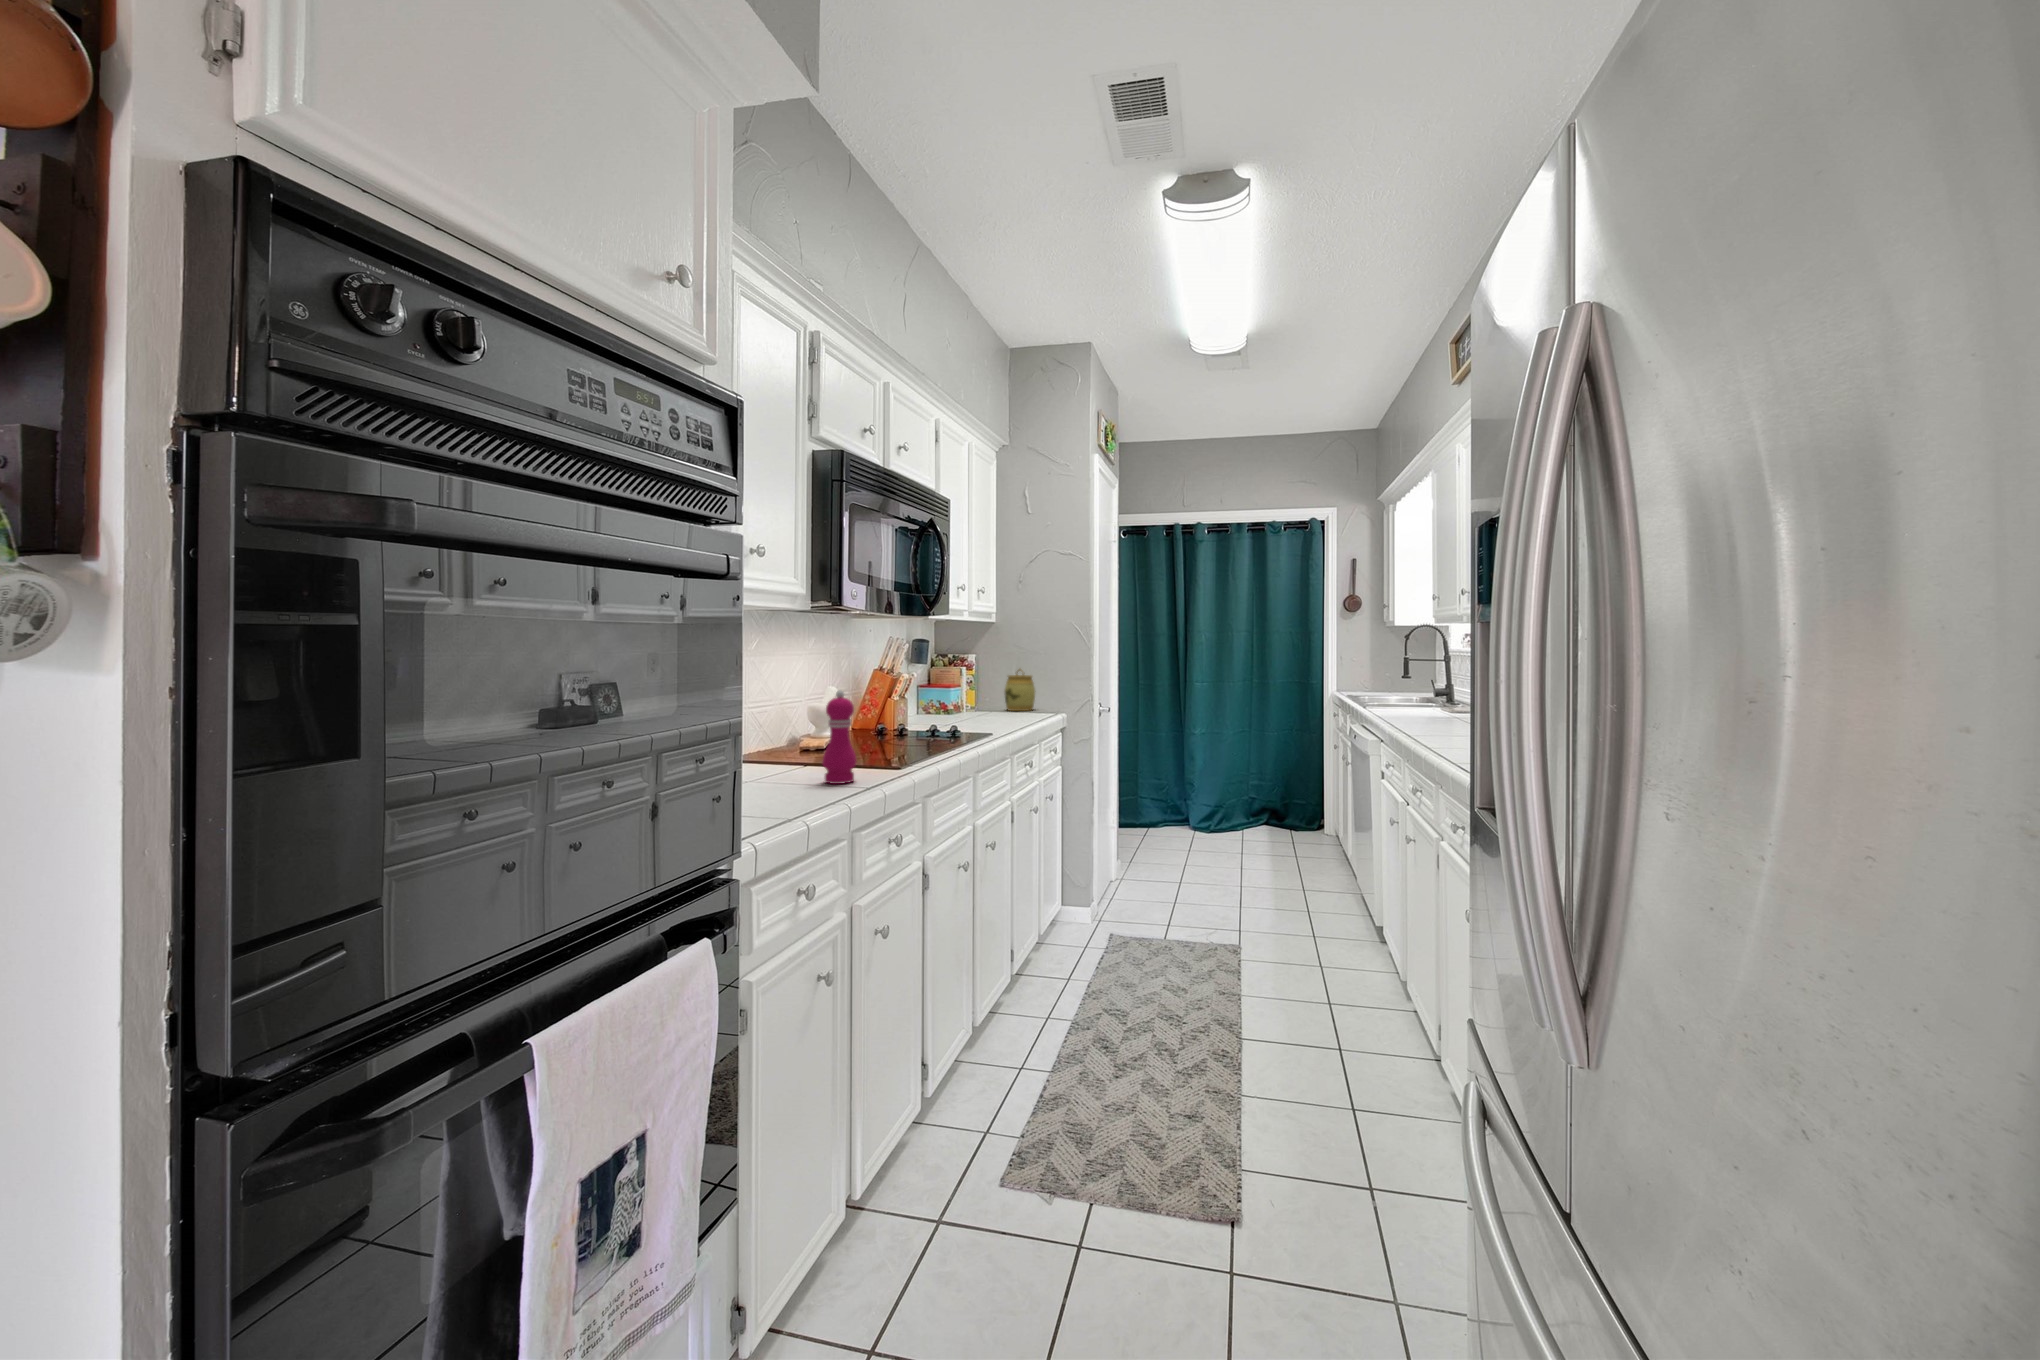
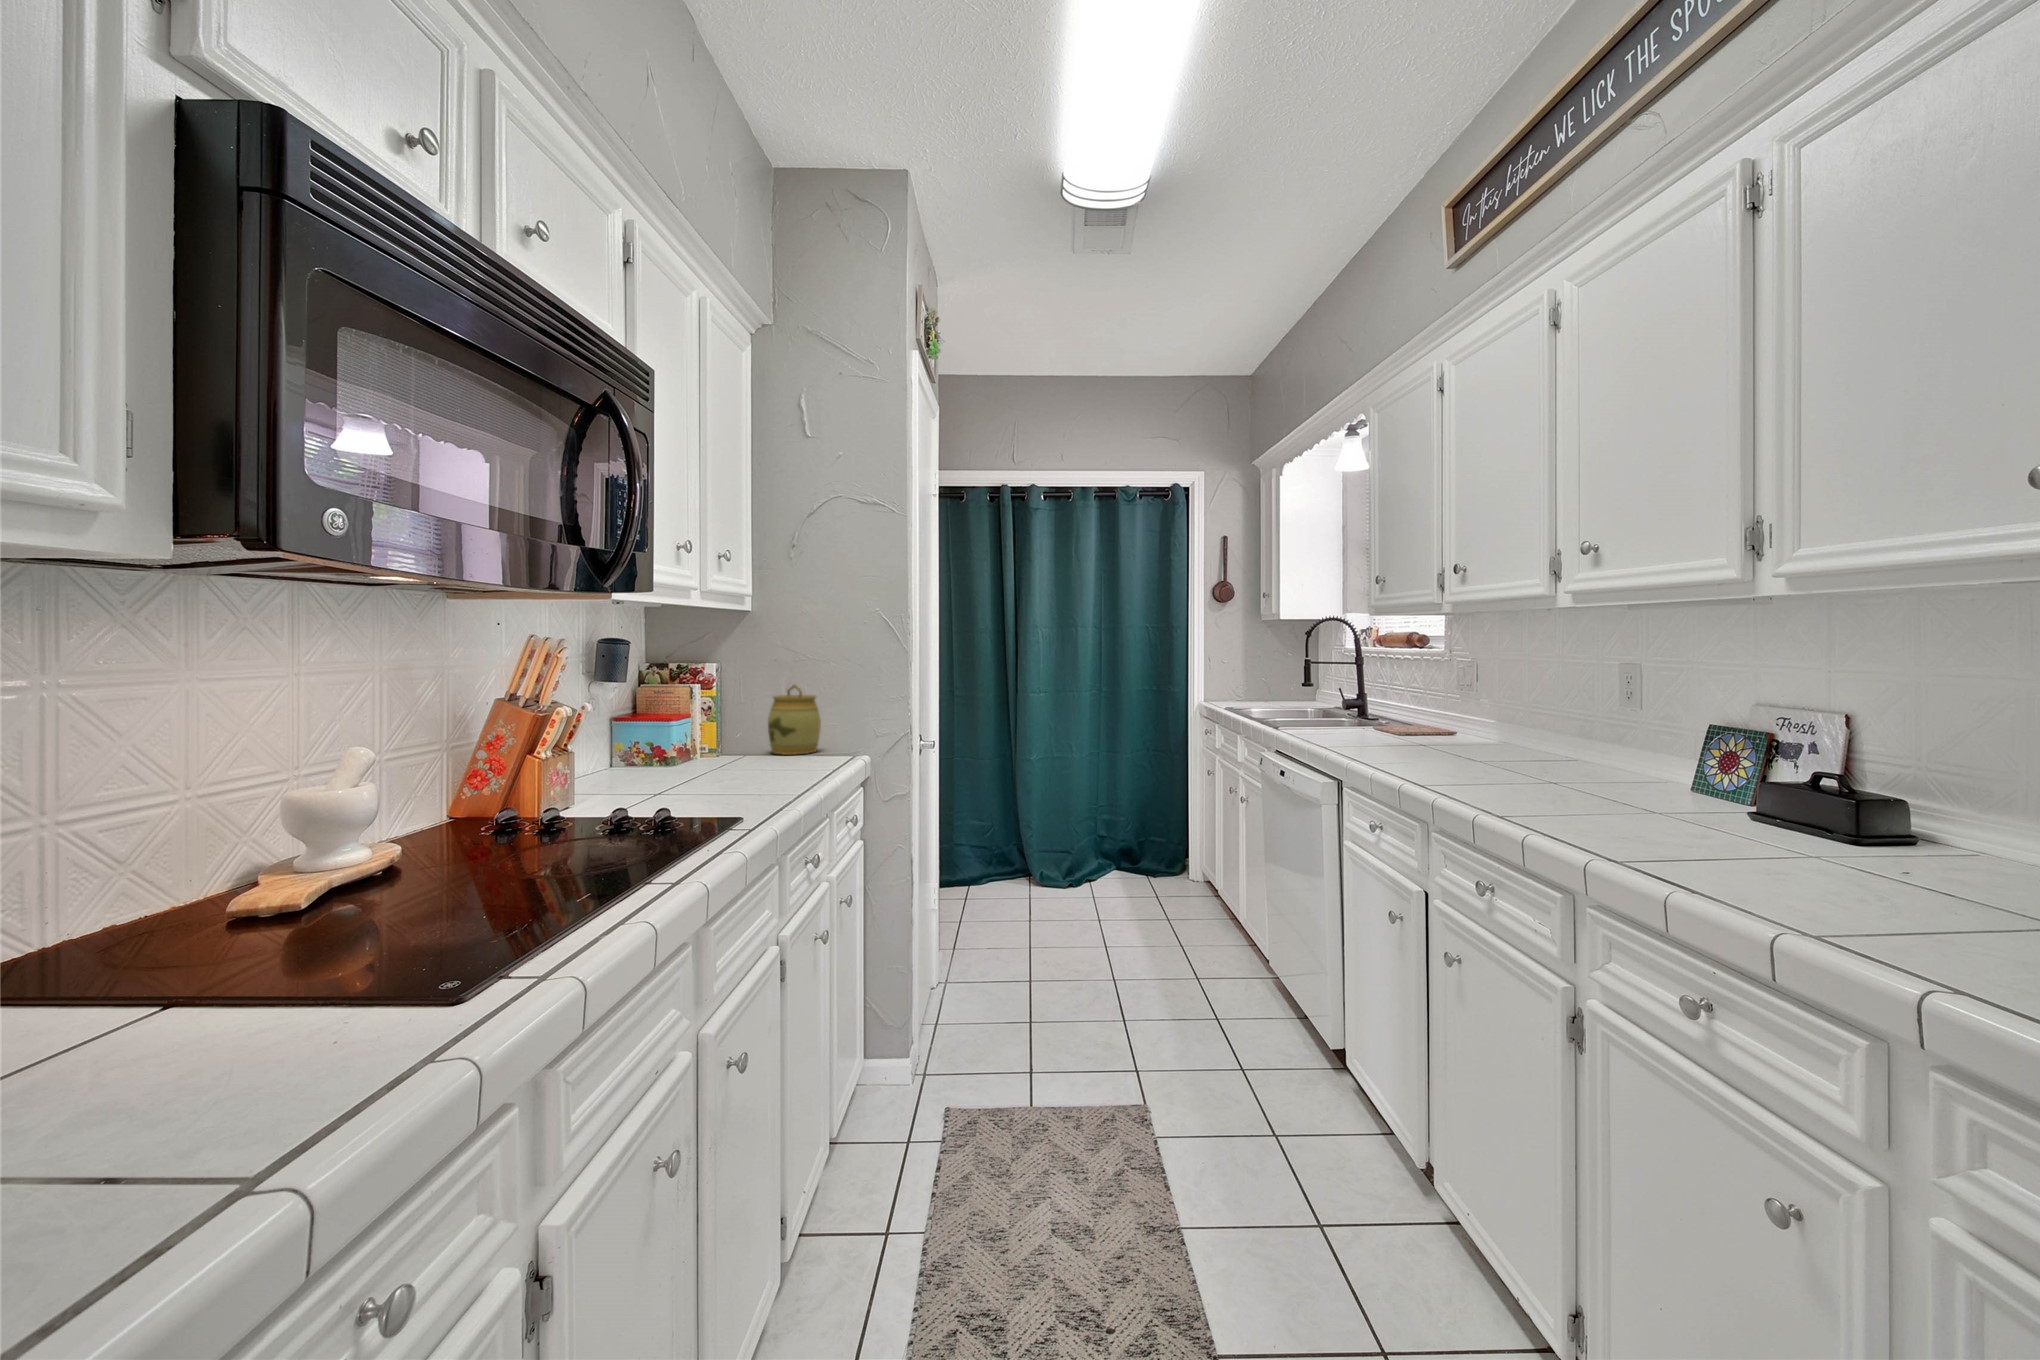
pepper mill: present [823,690,856,784] -> none [175,798,321,1116]

